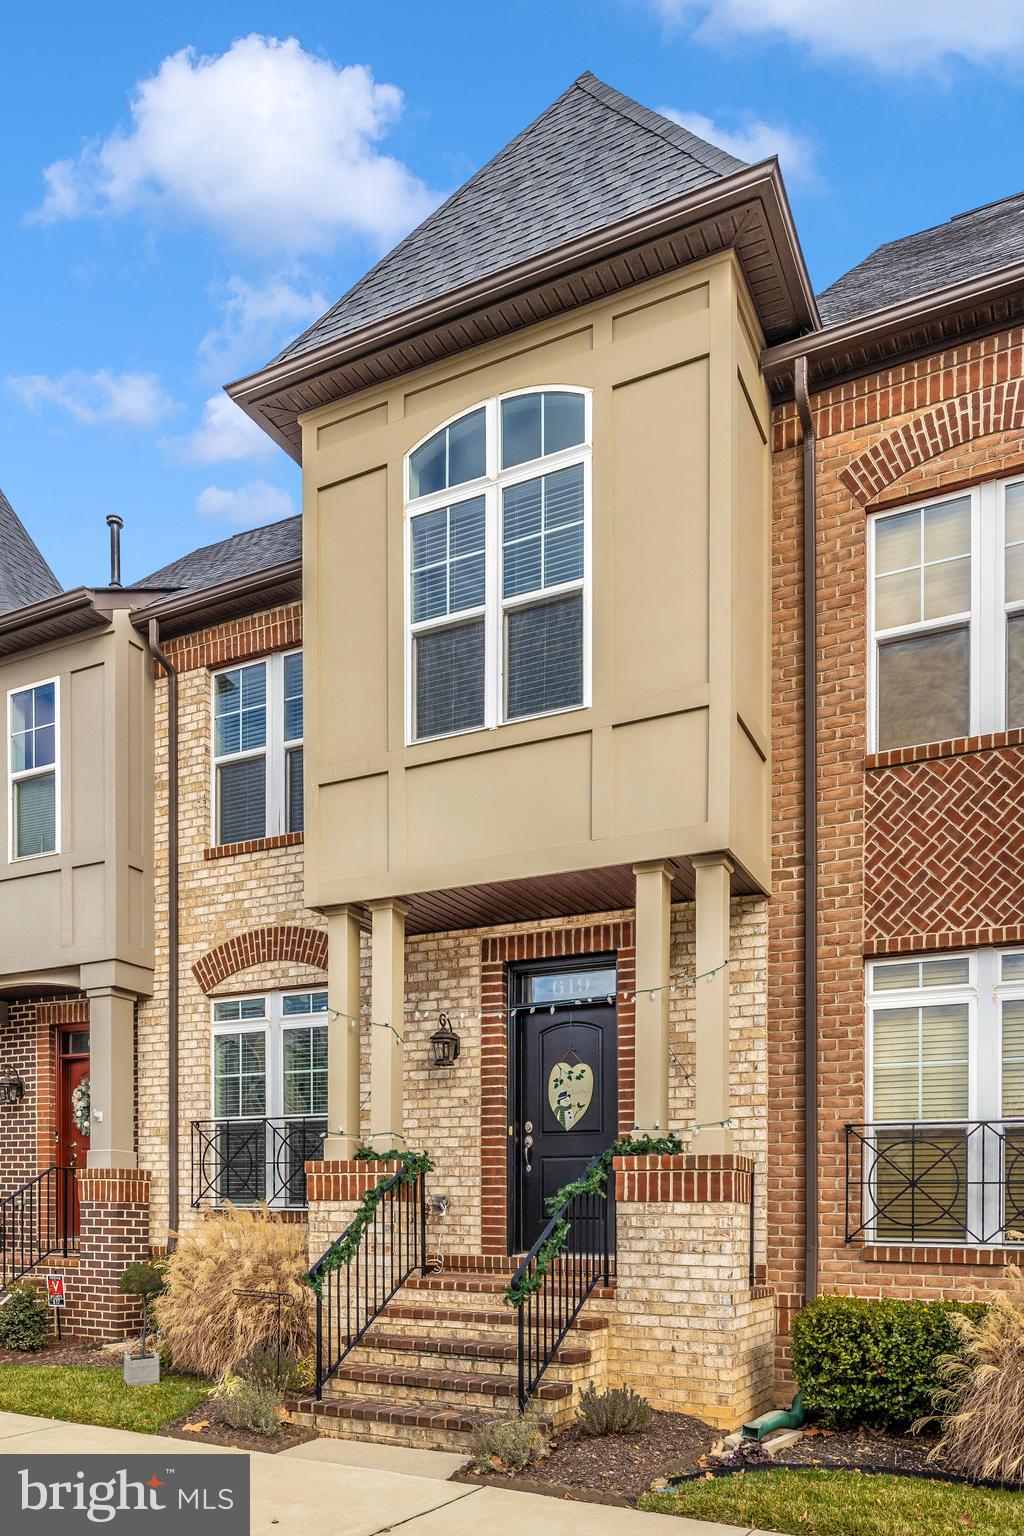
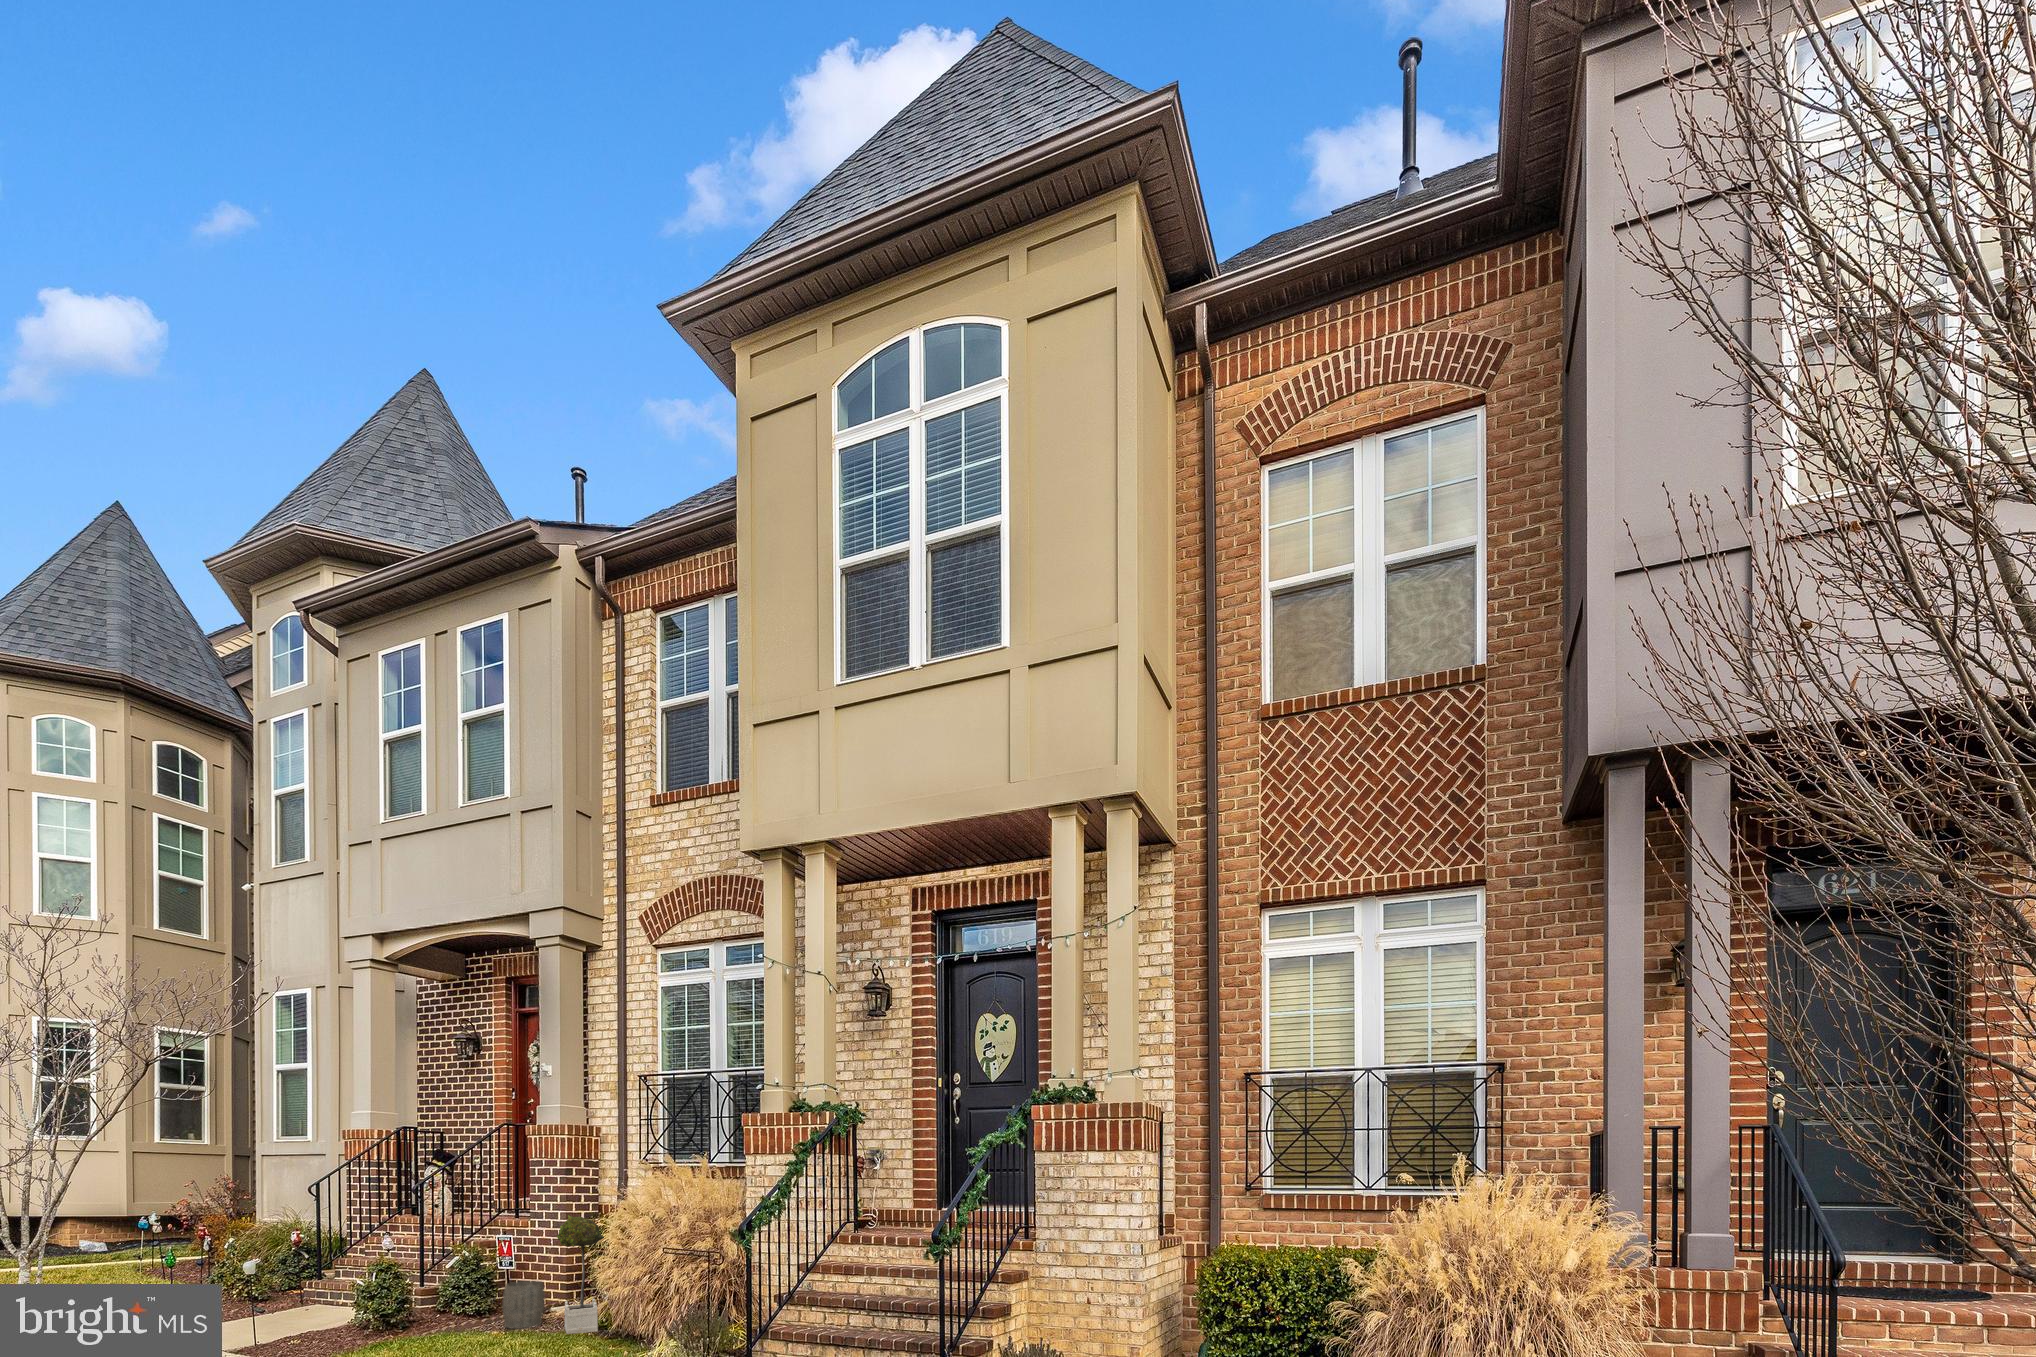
woven basket: none [58,1328,101,1379] -> present [502,1281,545,1329]

